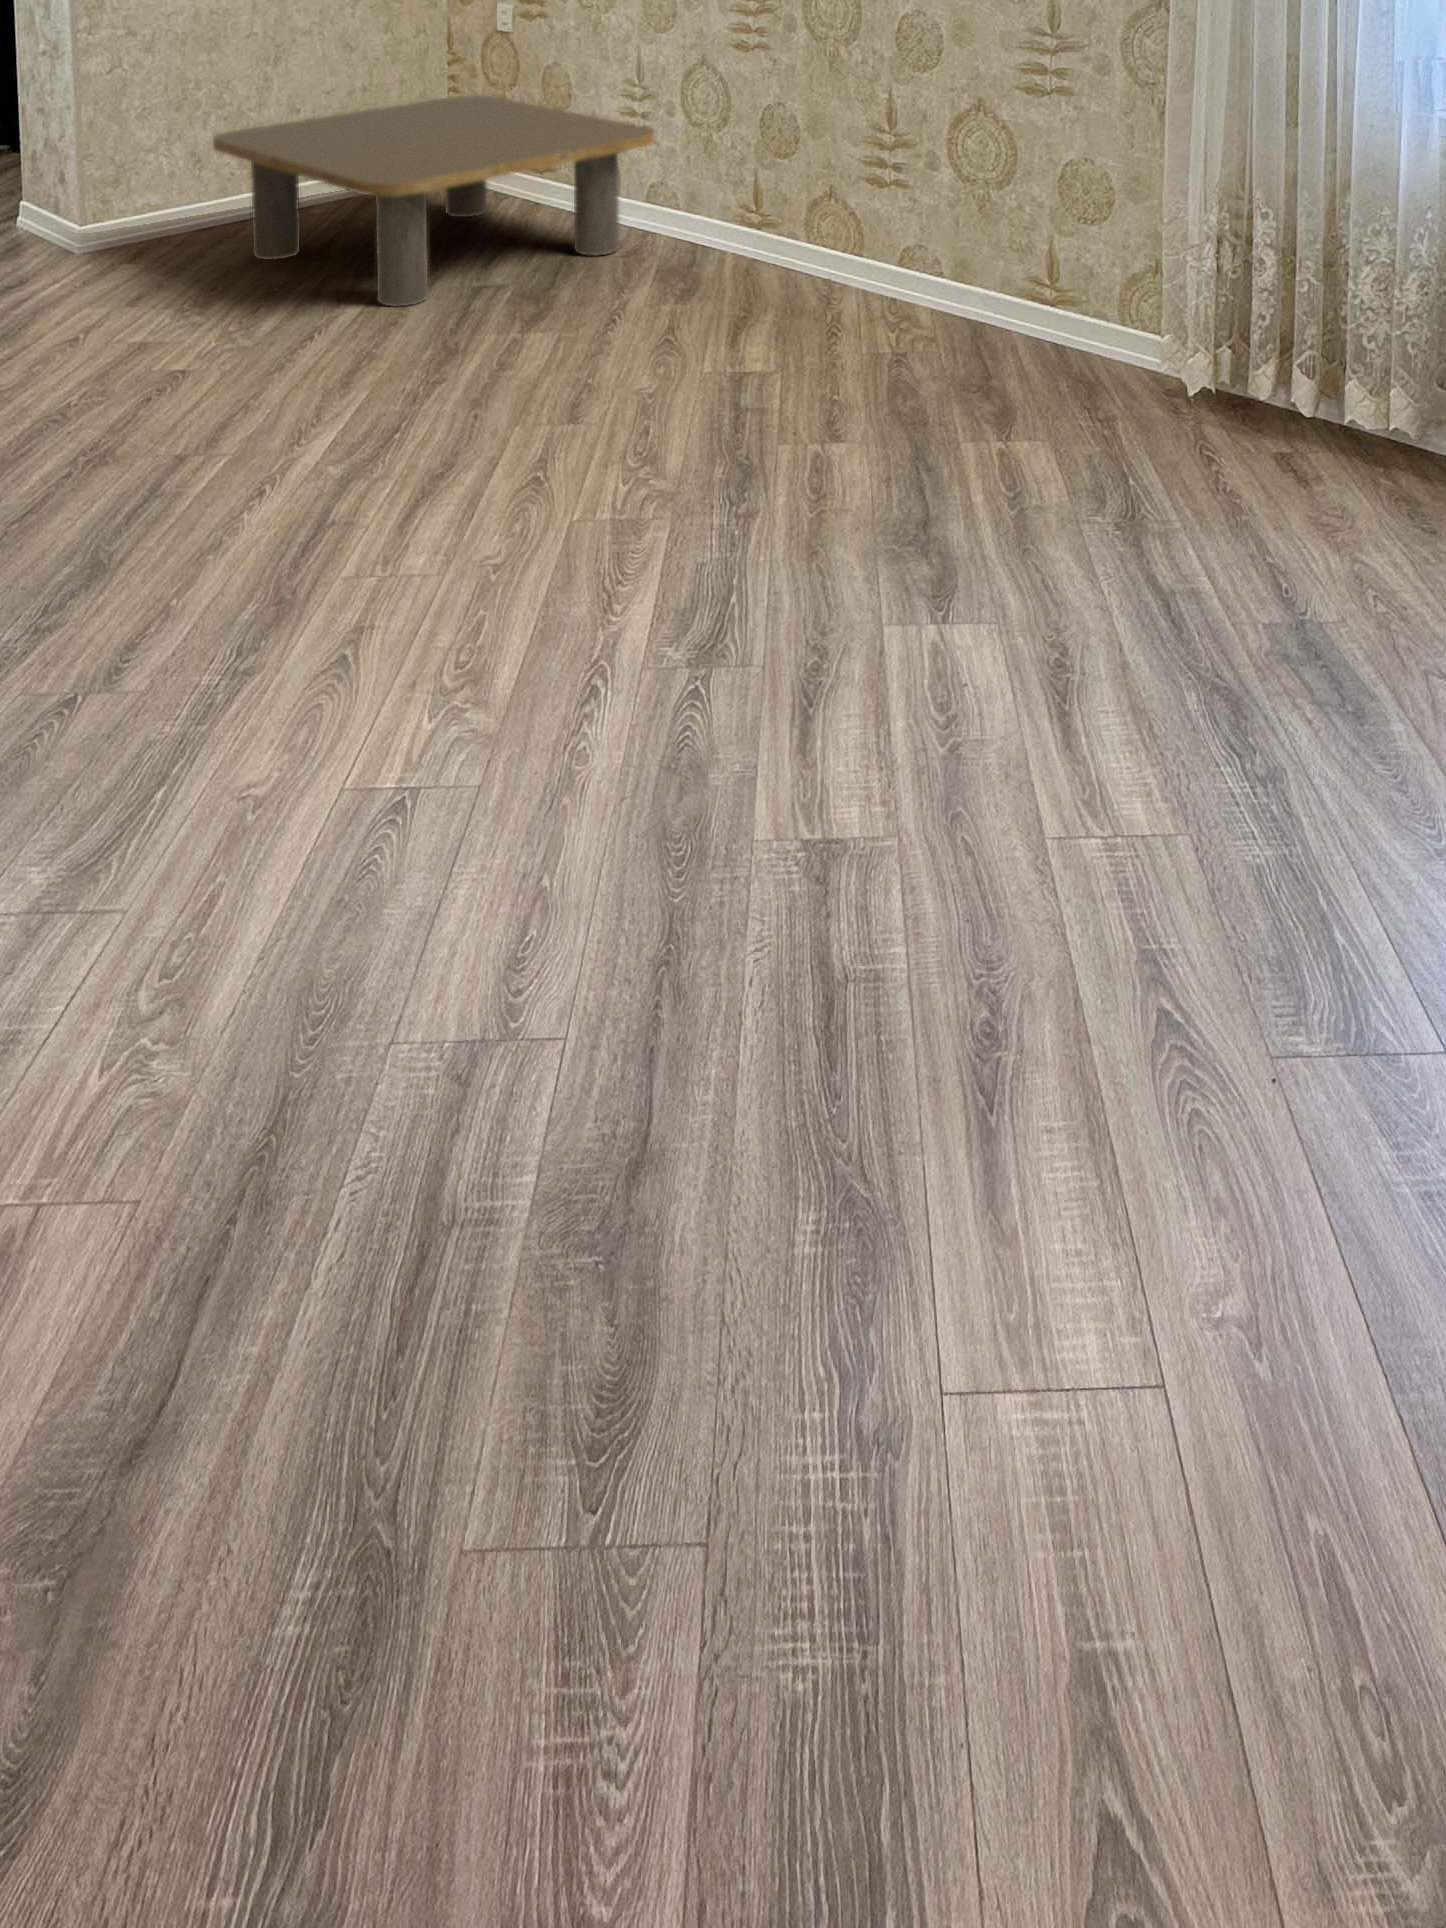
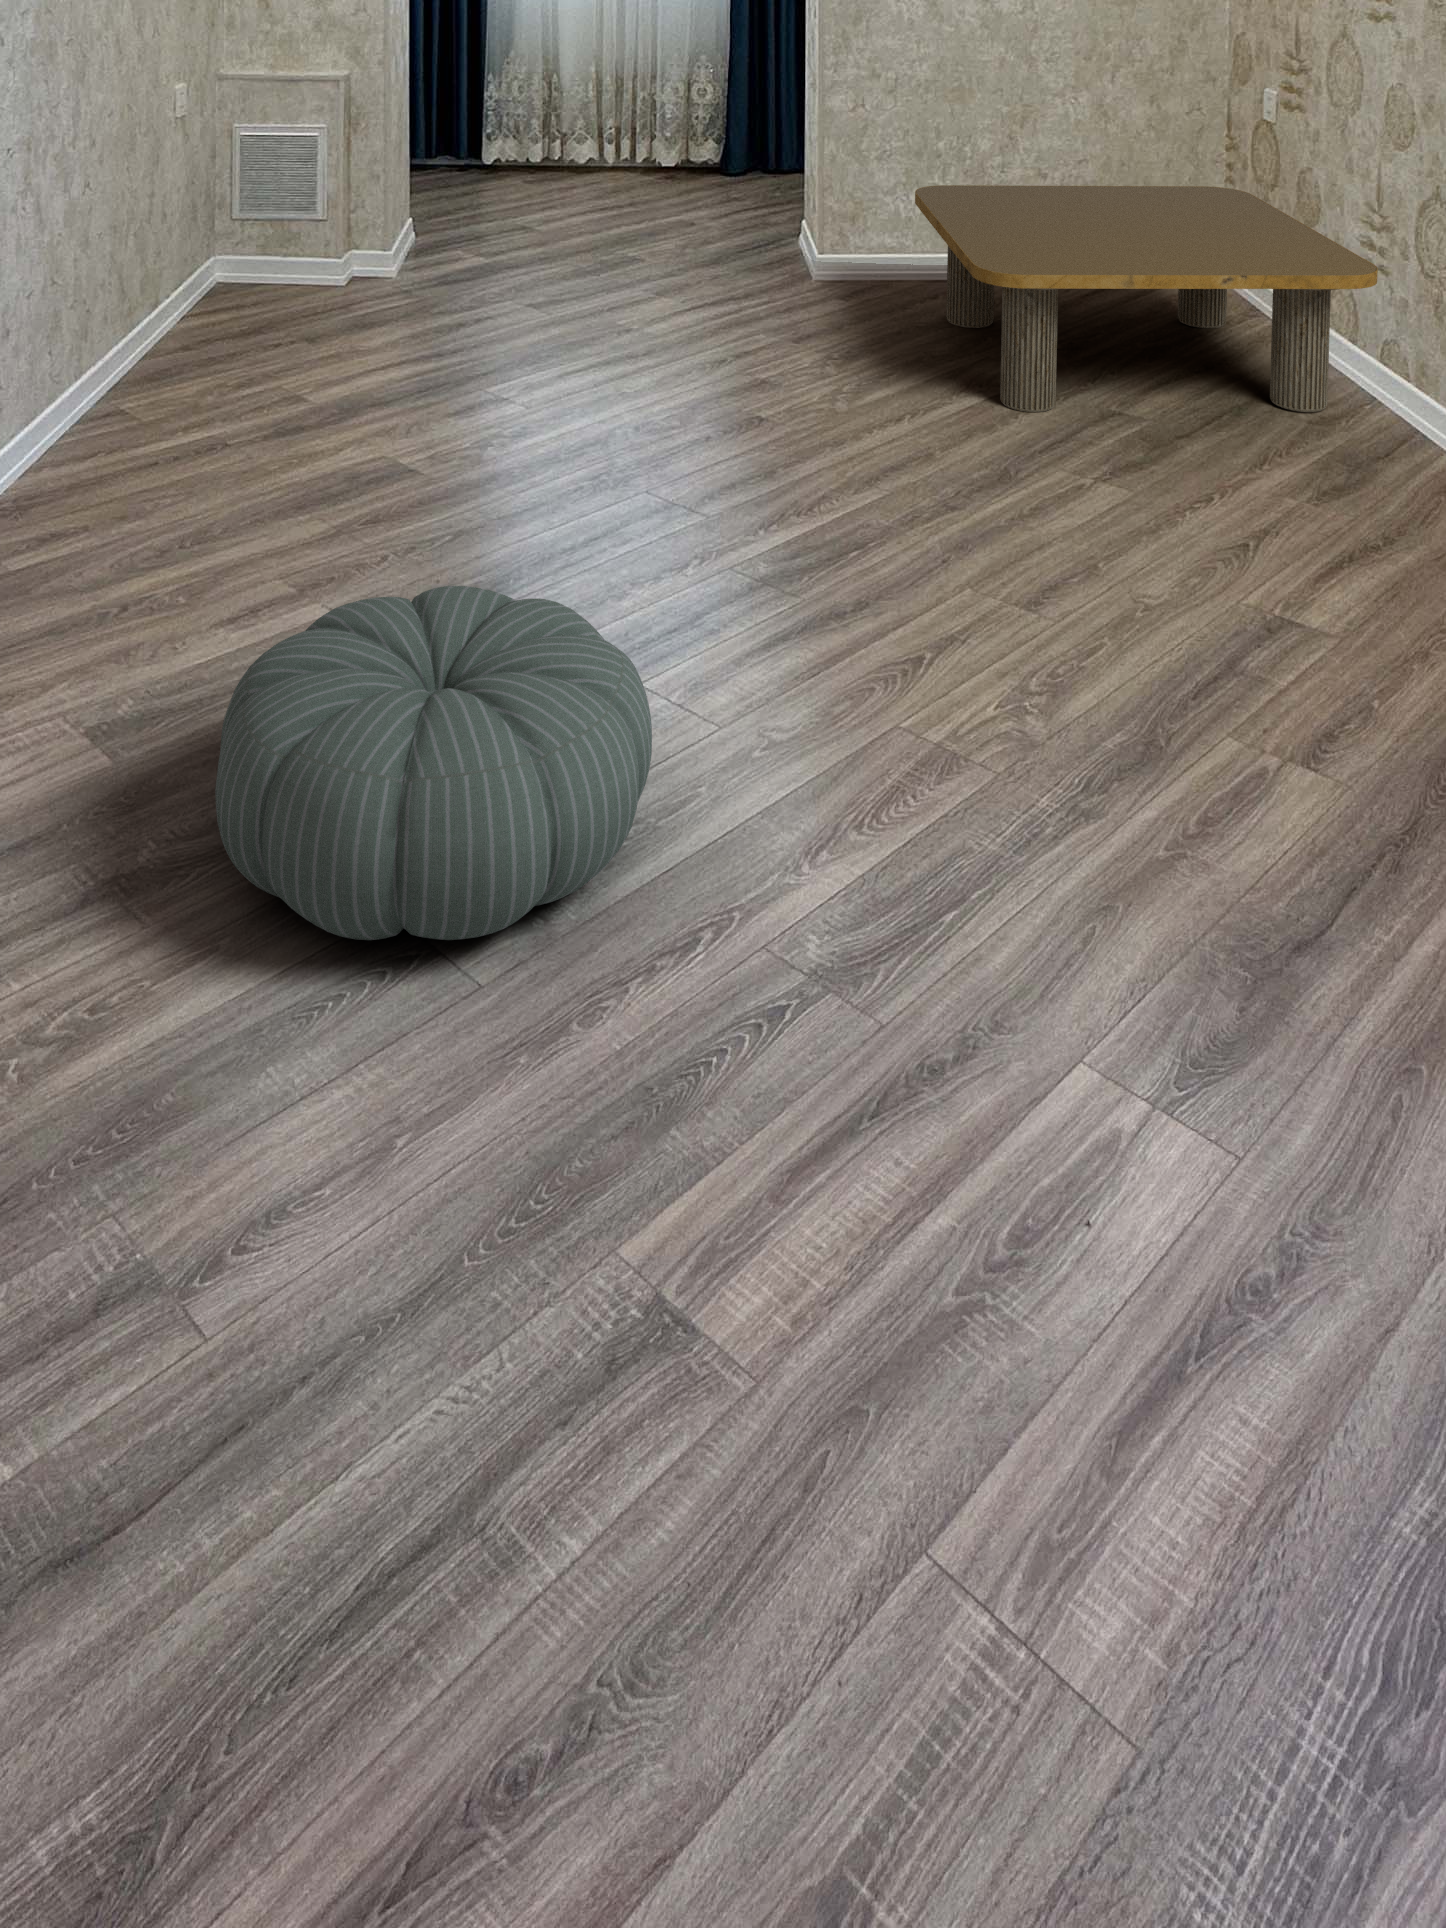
pouf: none [96,499,524,817] -> present [215,586,652,940]

